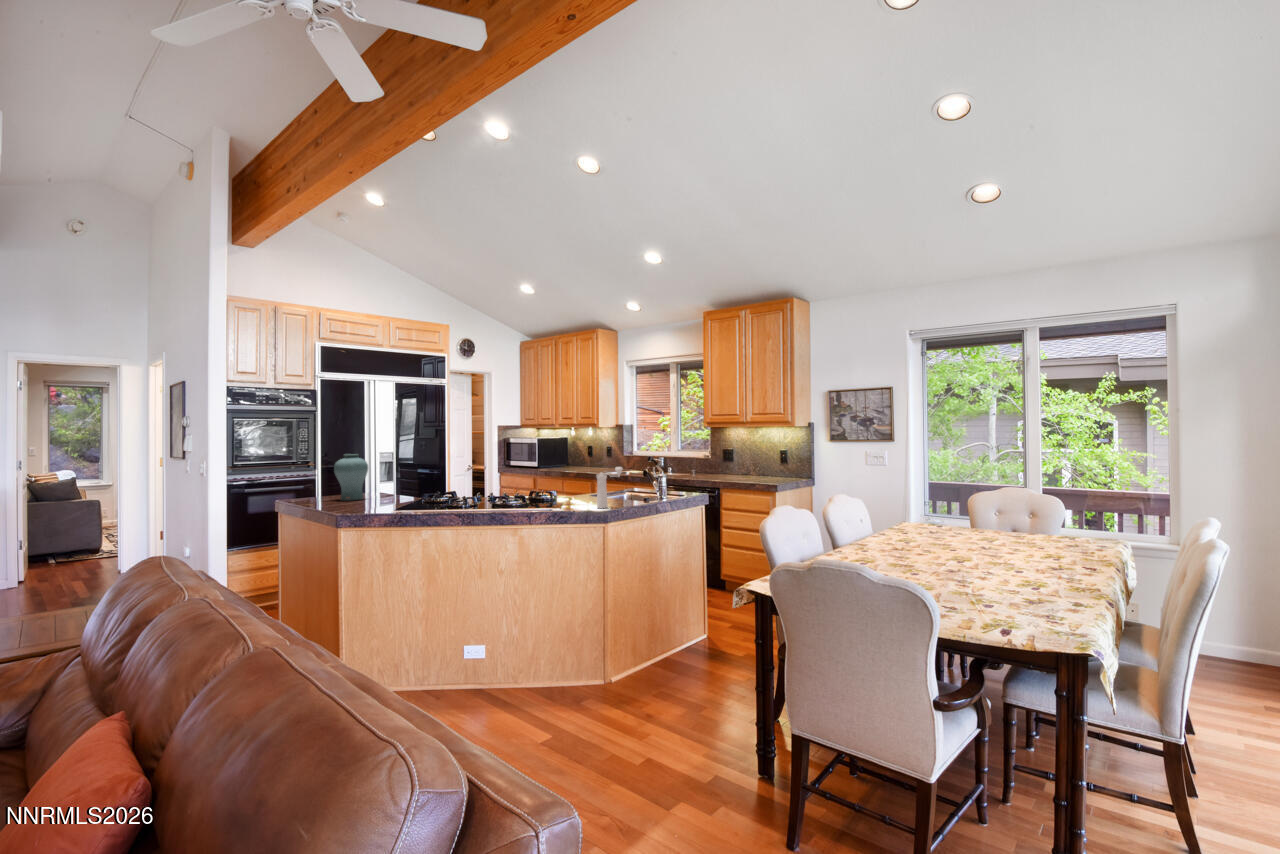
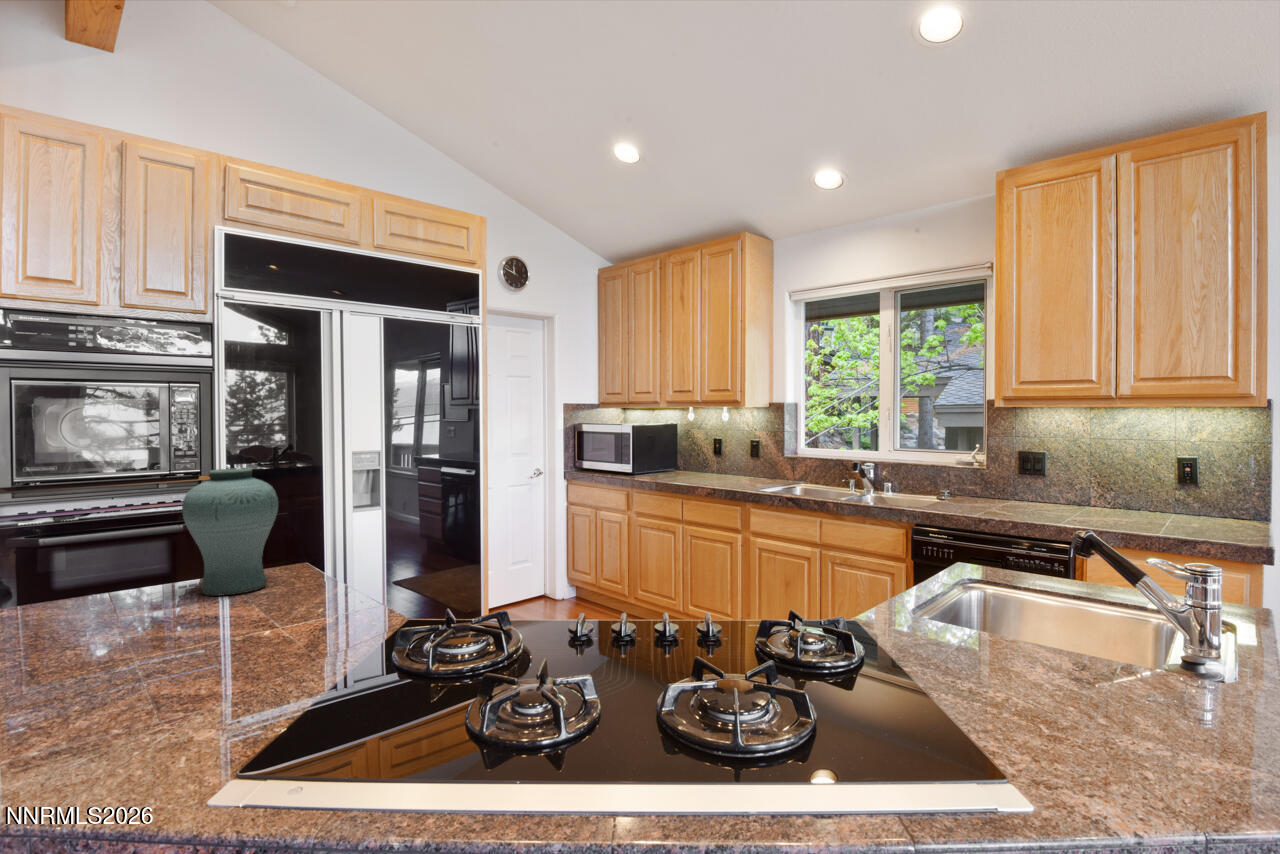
pepper mill: present [597,467,622,508] -> none [1078,556,1163,745]

